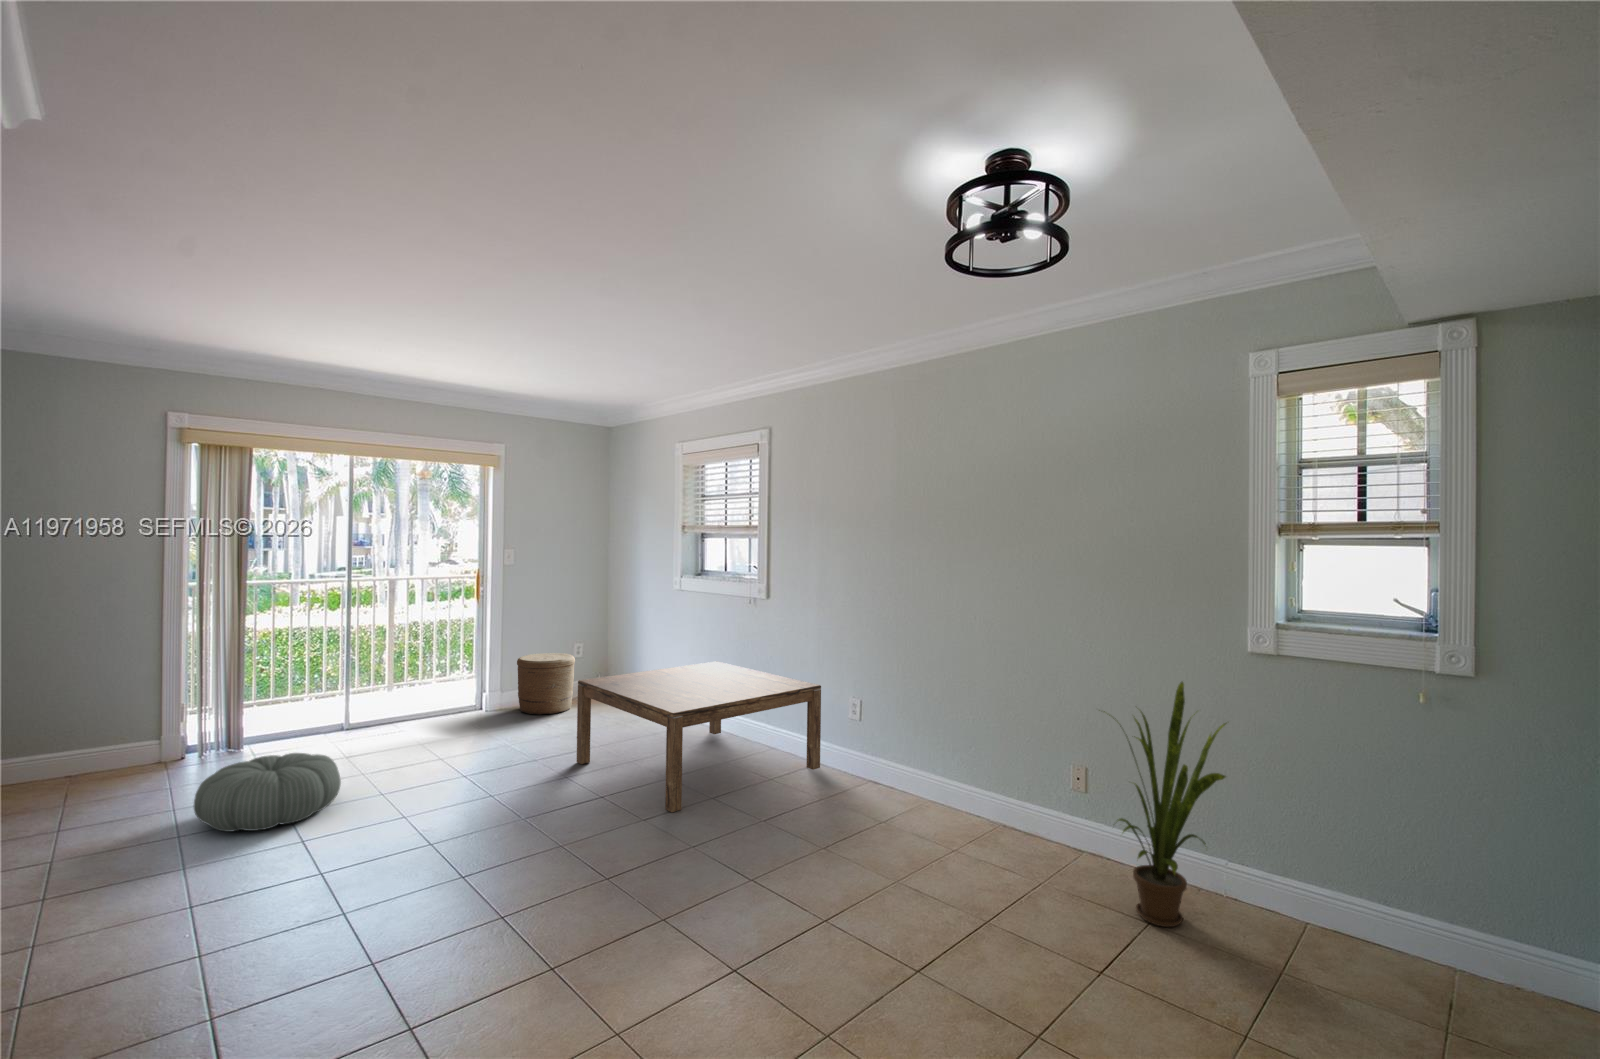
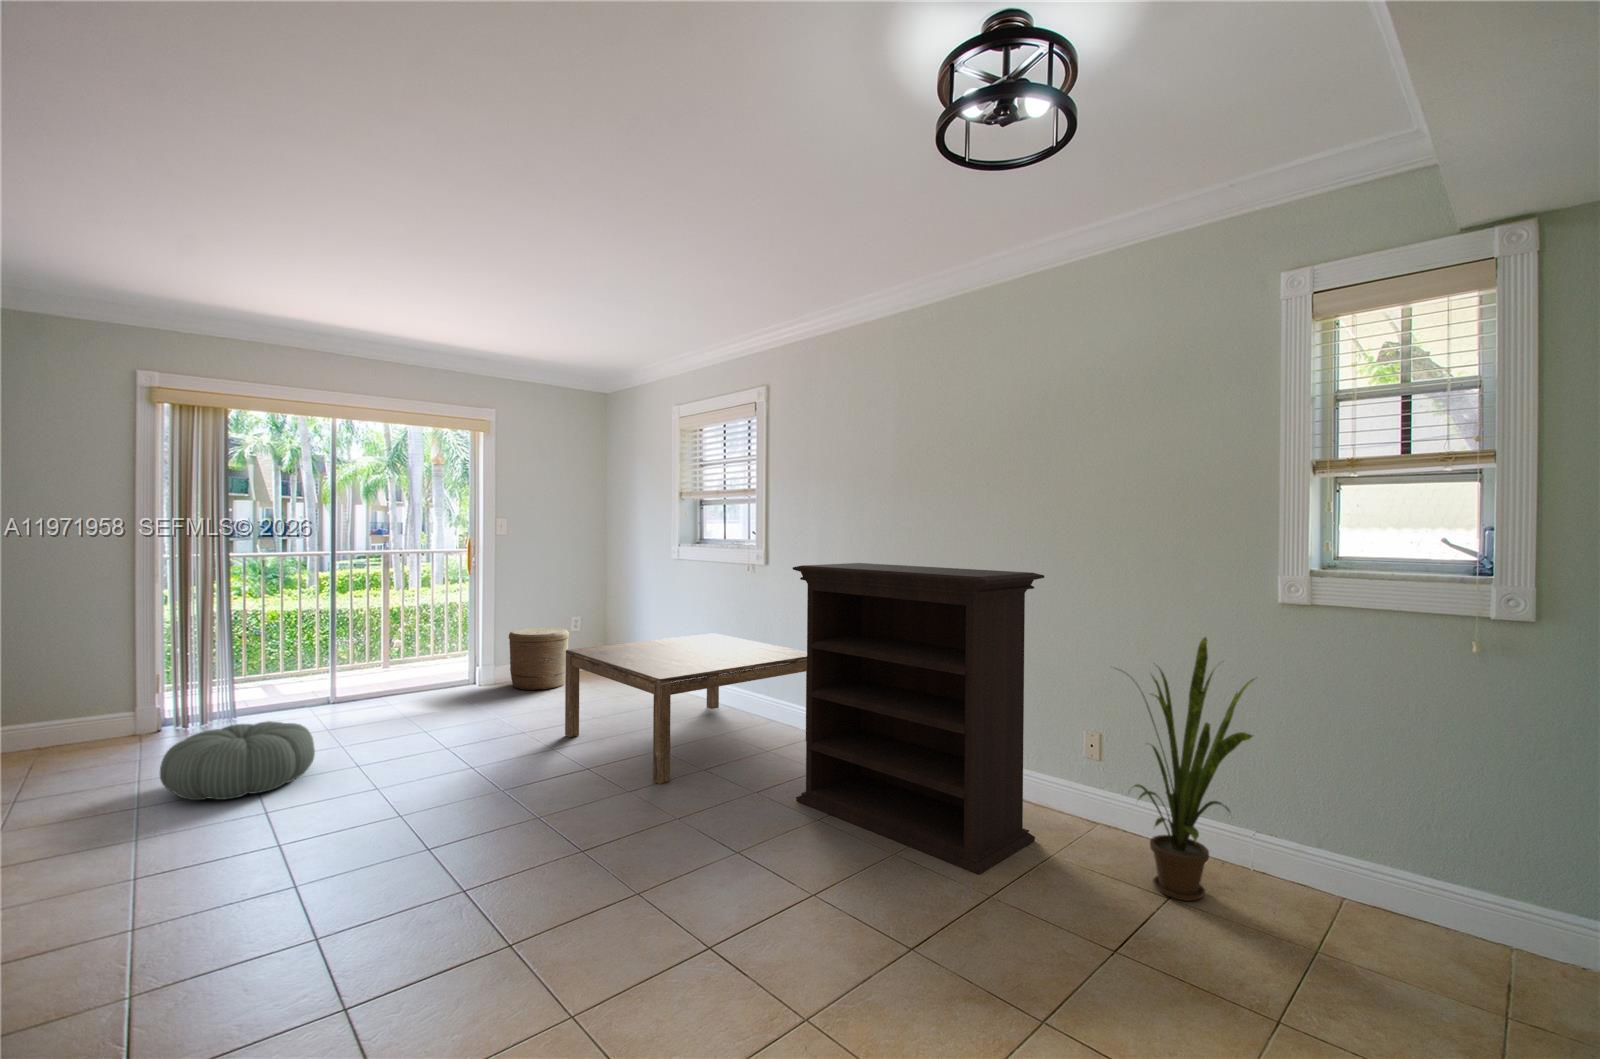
bookshelf: none [800,603,1035,903] -> present [793,563,1044,874]

